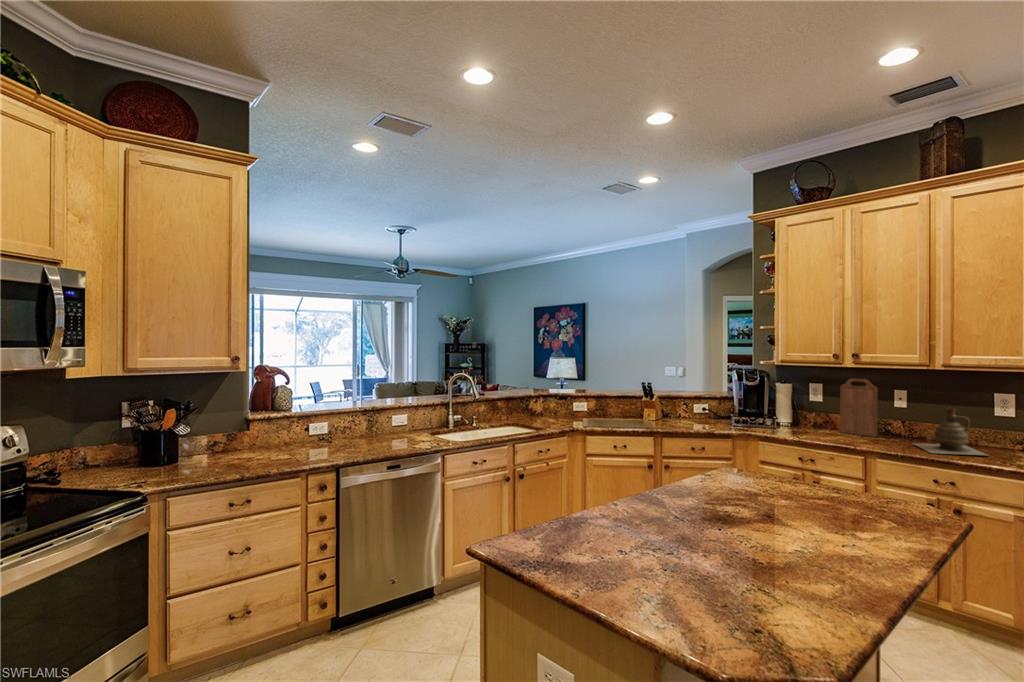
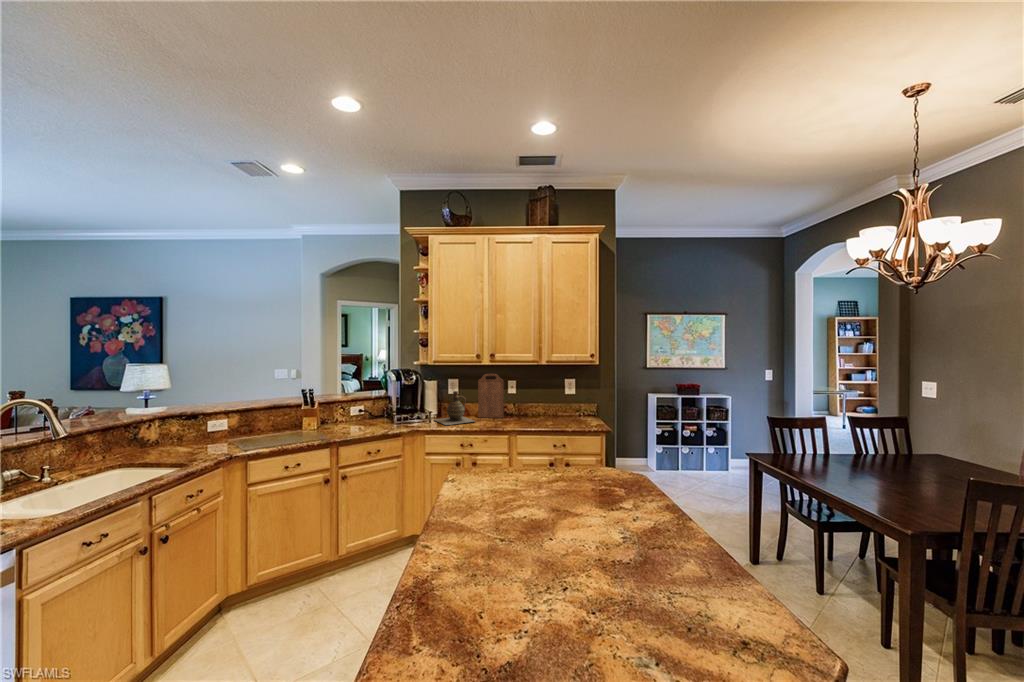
ceramic jug: present [914,408,987,455] -> present [435,391,474,425]

